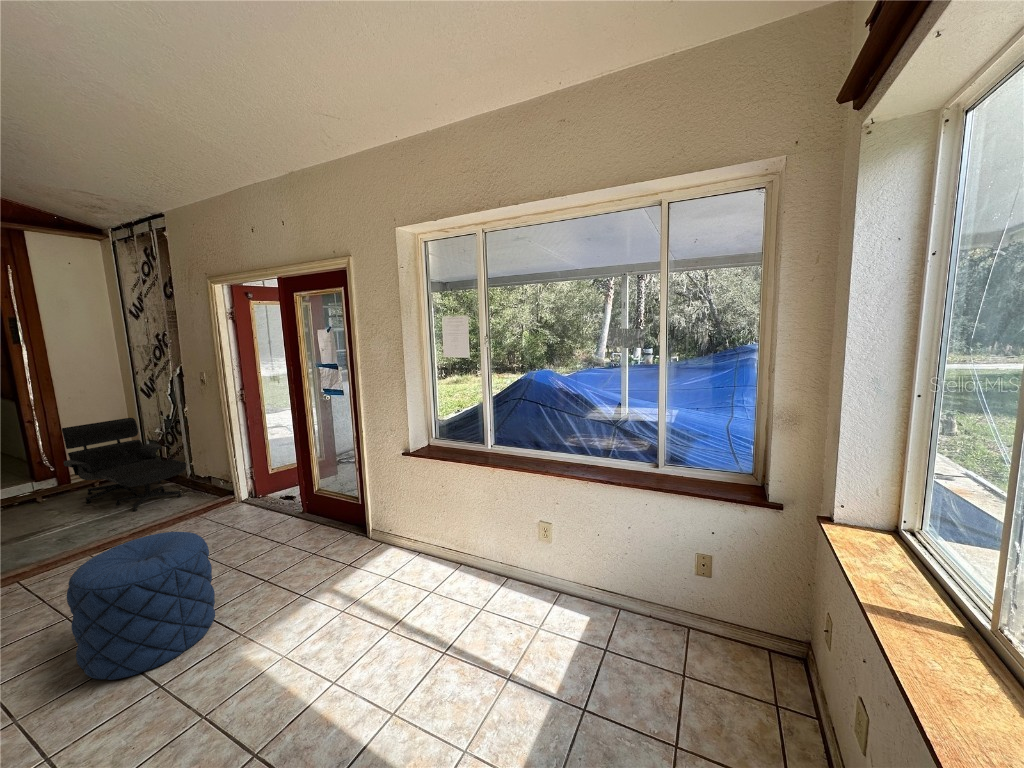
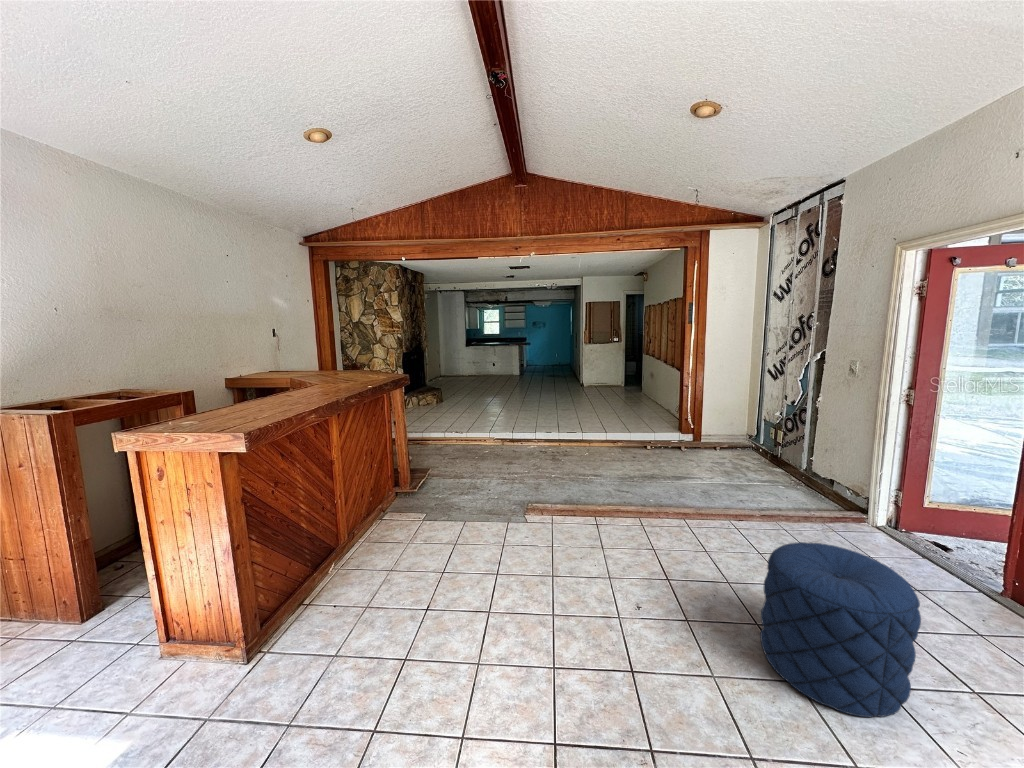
lounge chair: present [62,418,187,511] -> none [705,396,809,490]

